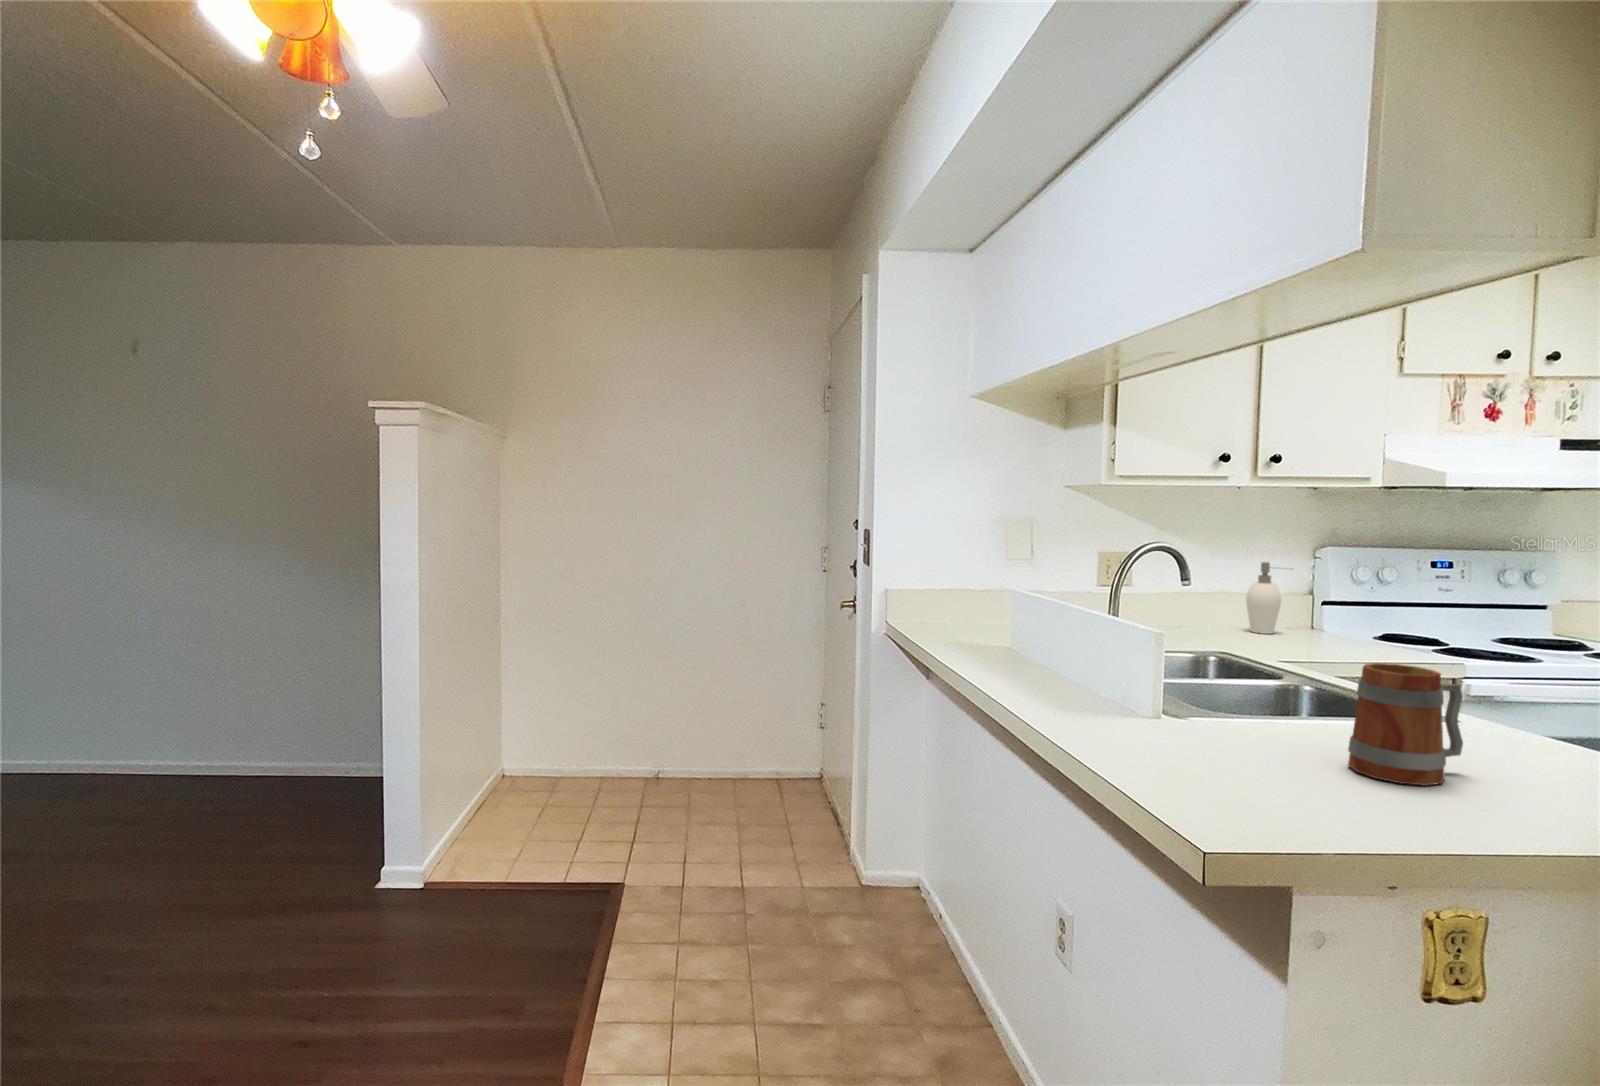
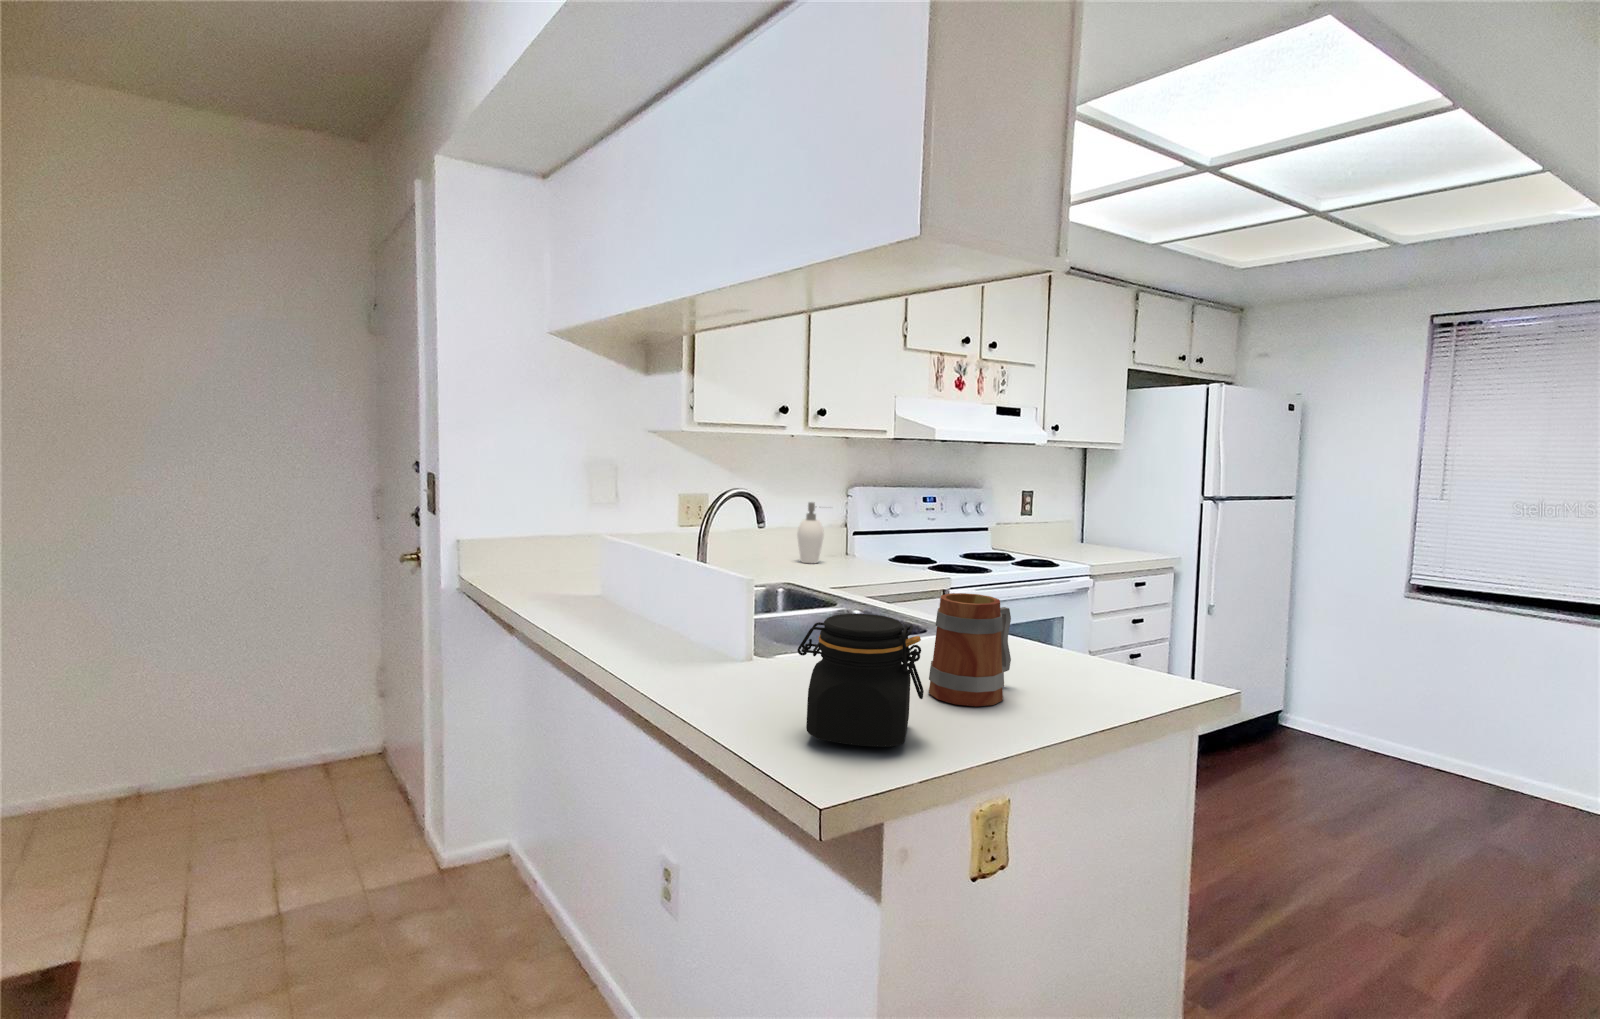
jar: none [1185,670,1321,797] -> present [797,614,924,747]

